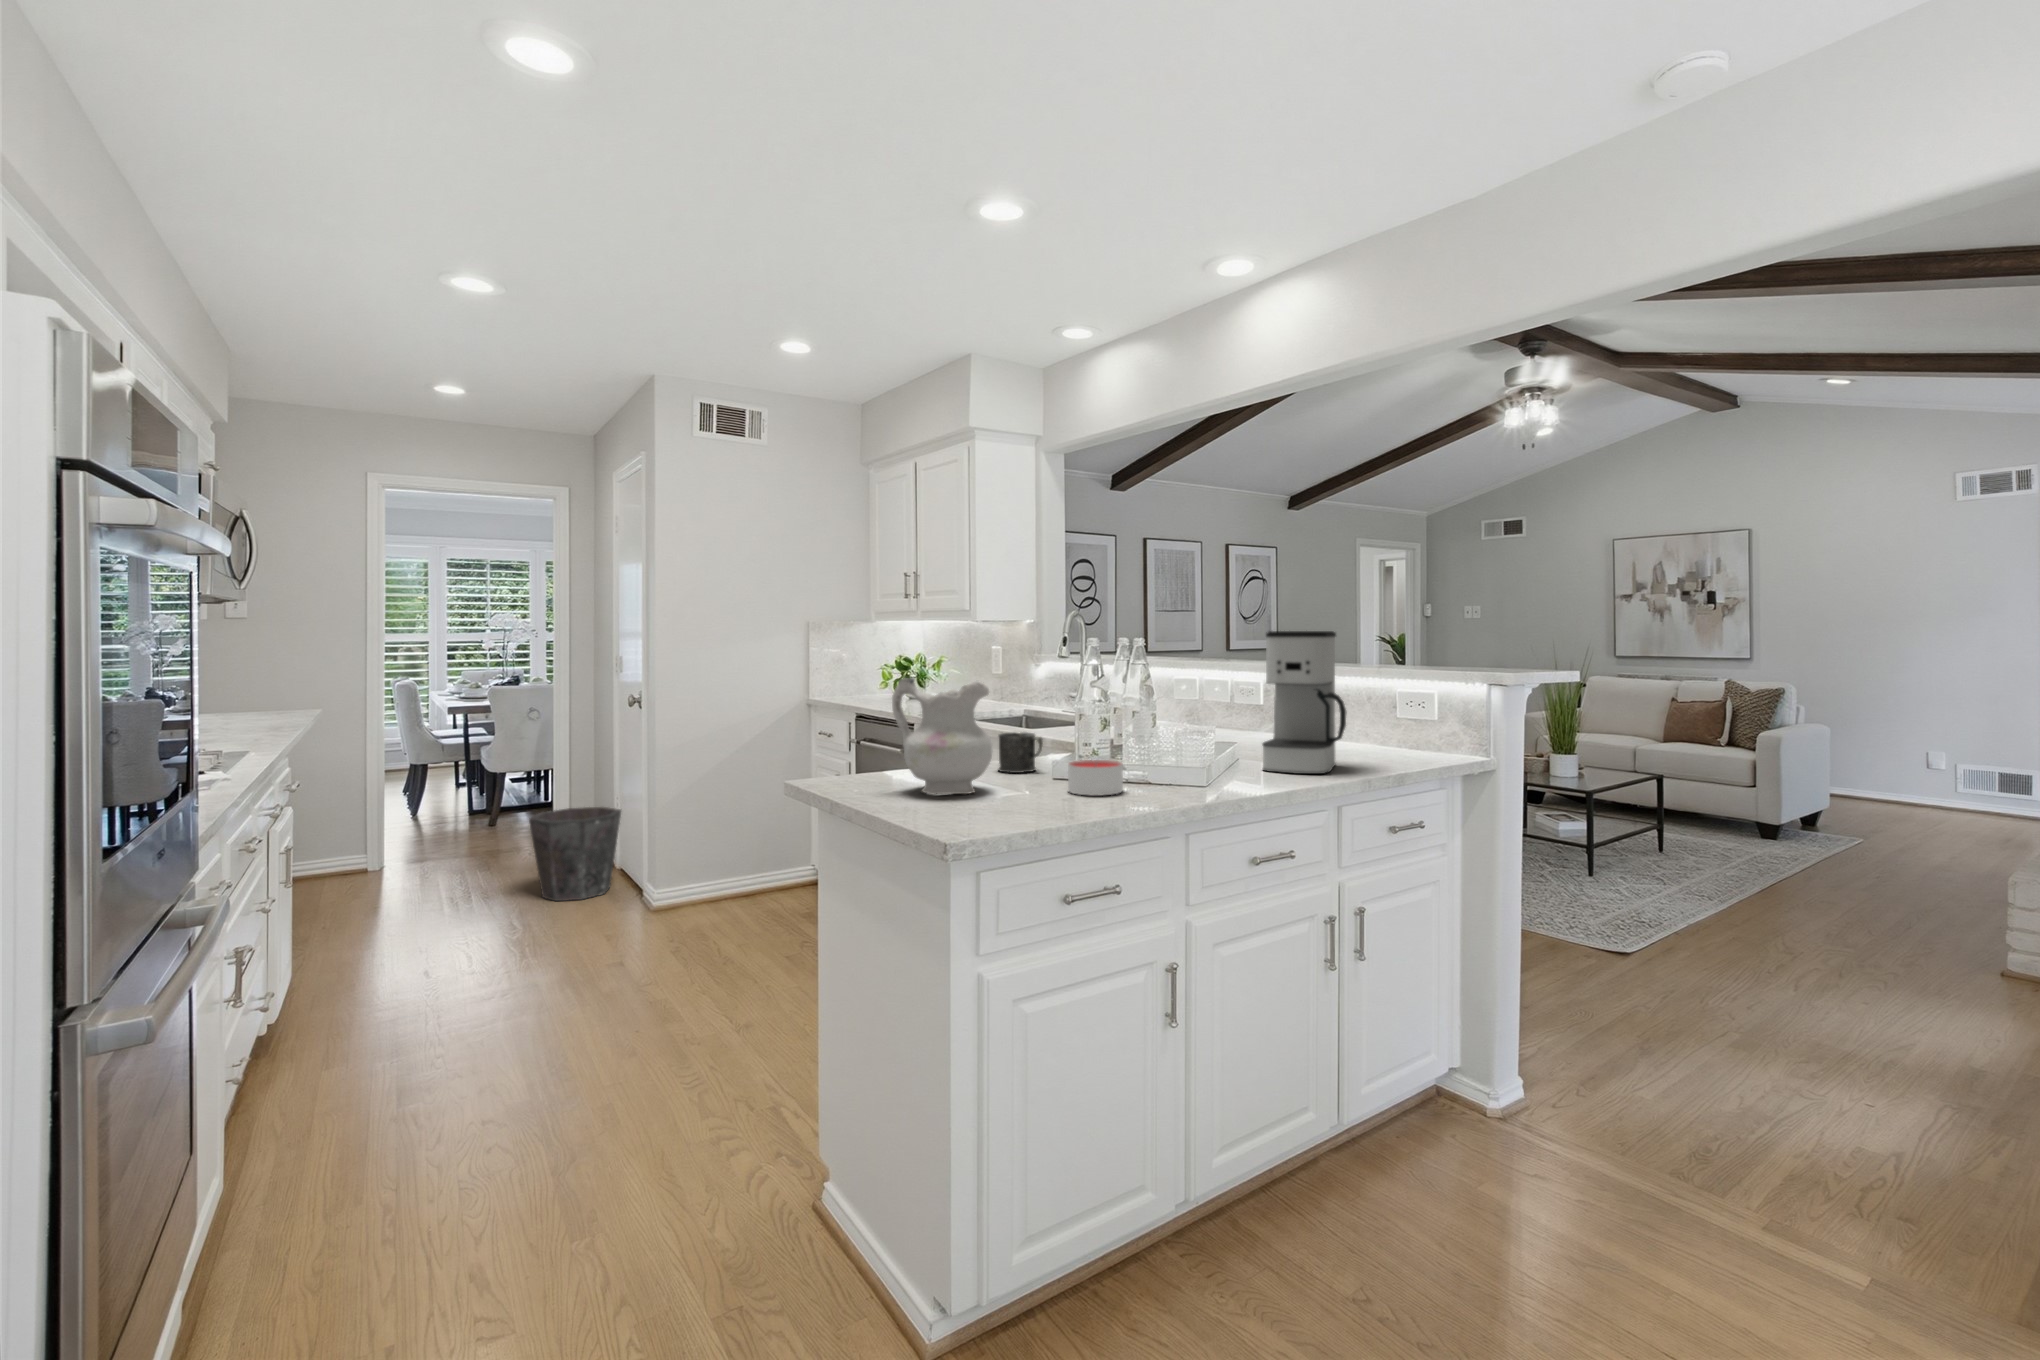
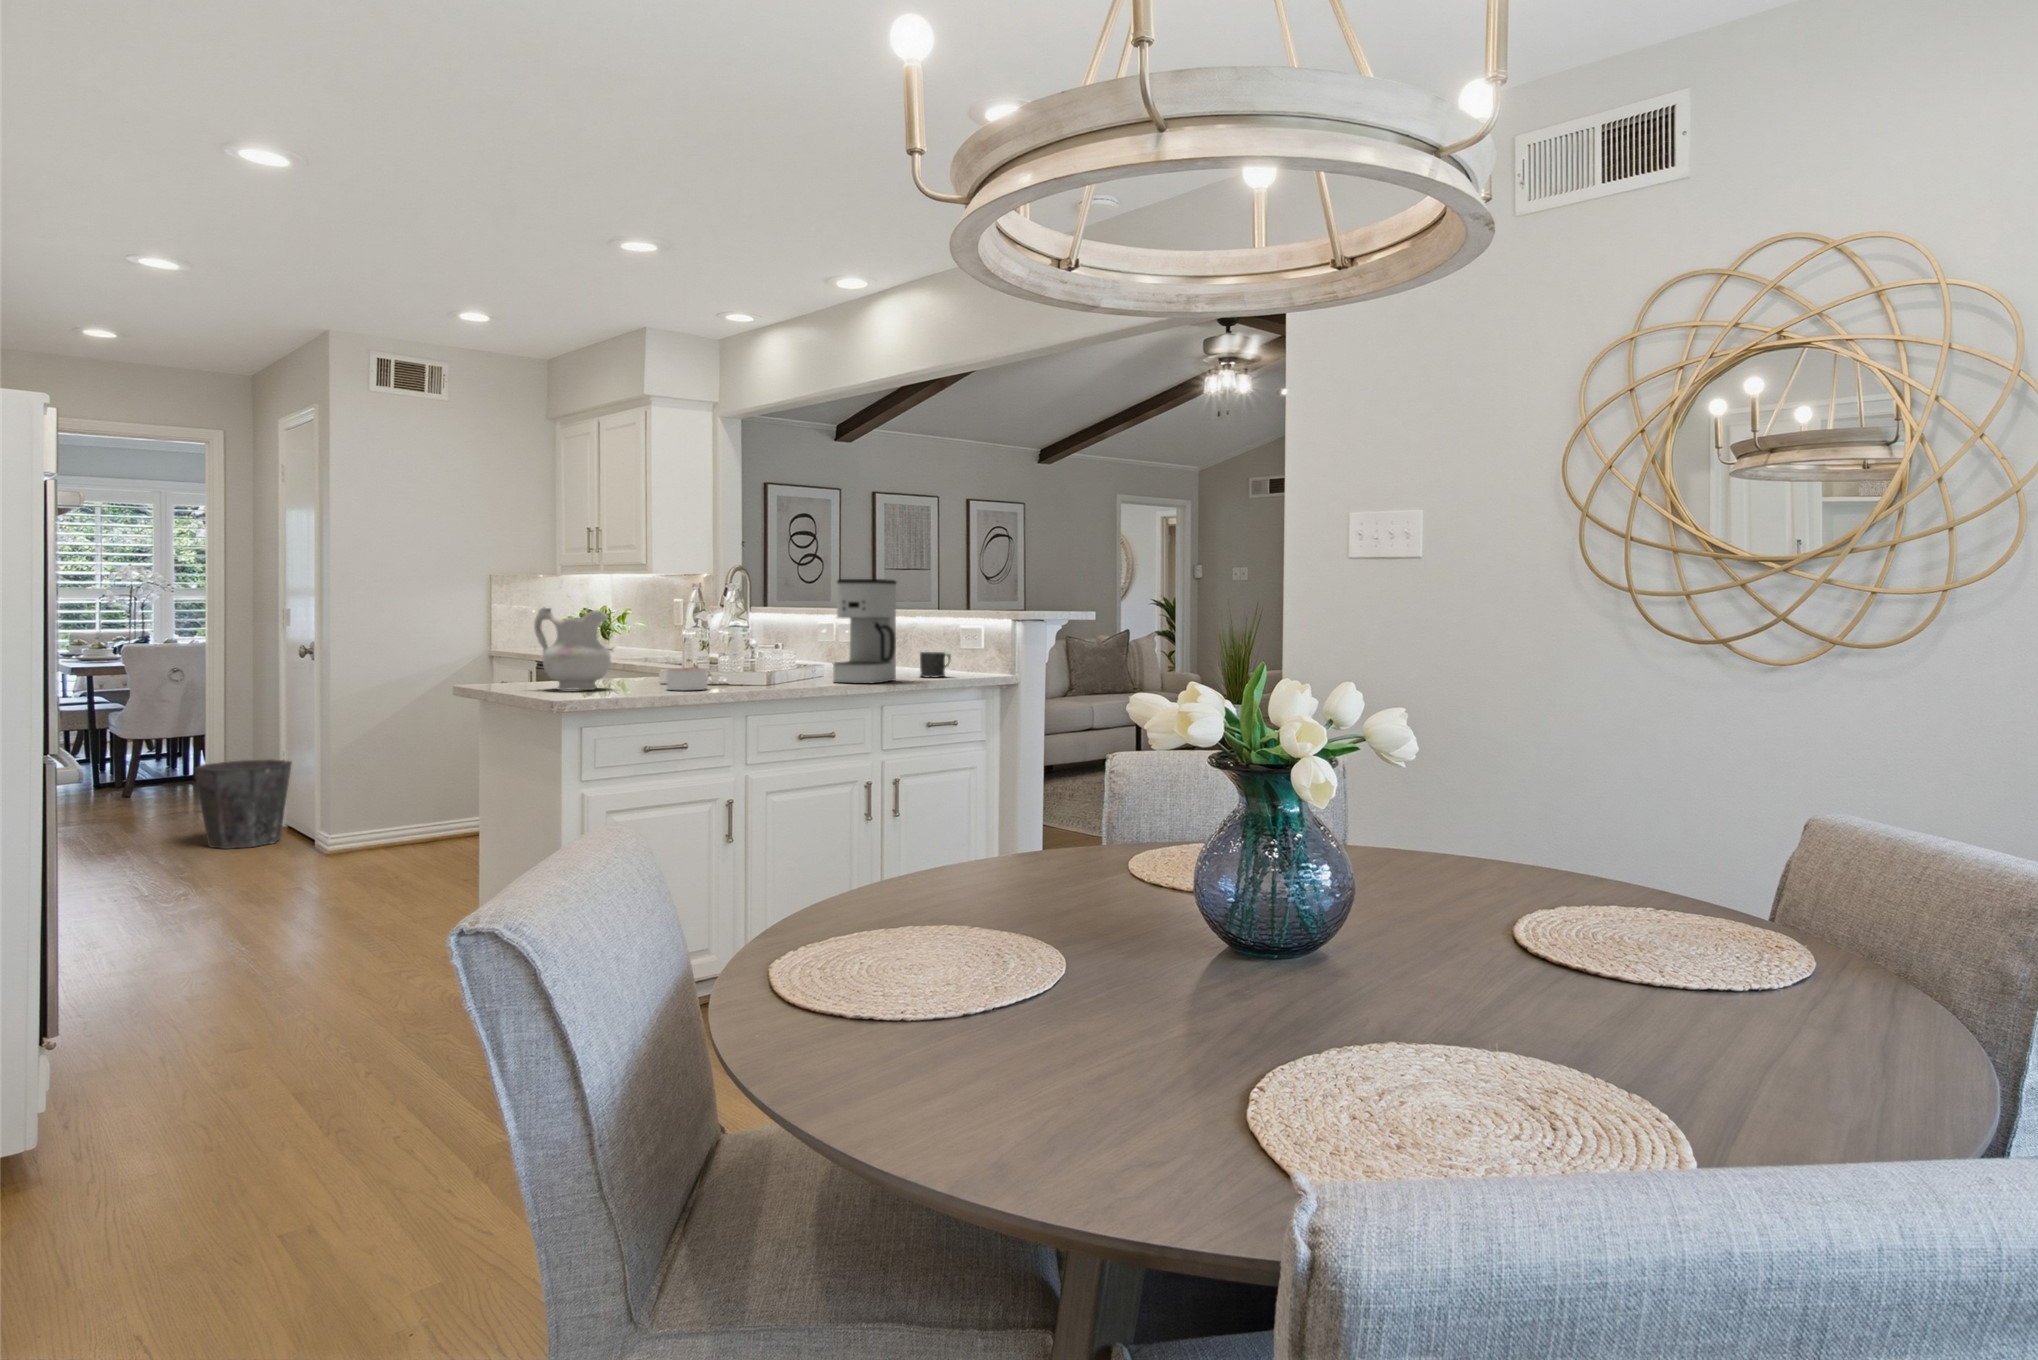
mug: present [999,732,1043,773] -> present [920,652,951,677]

